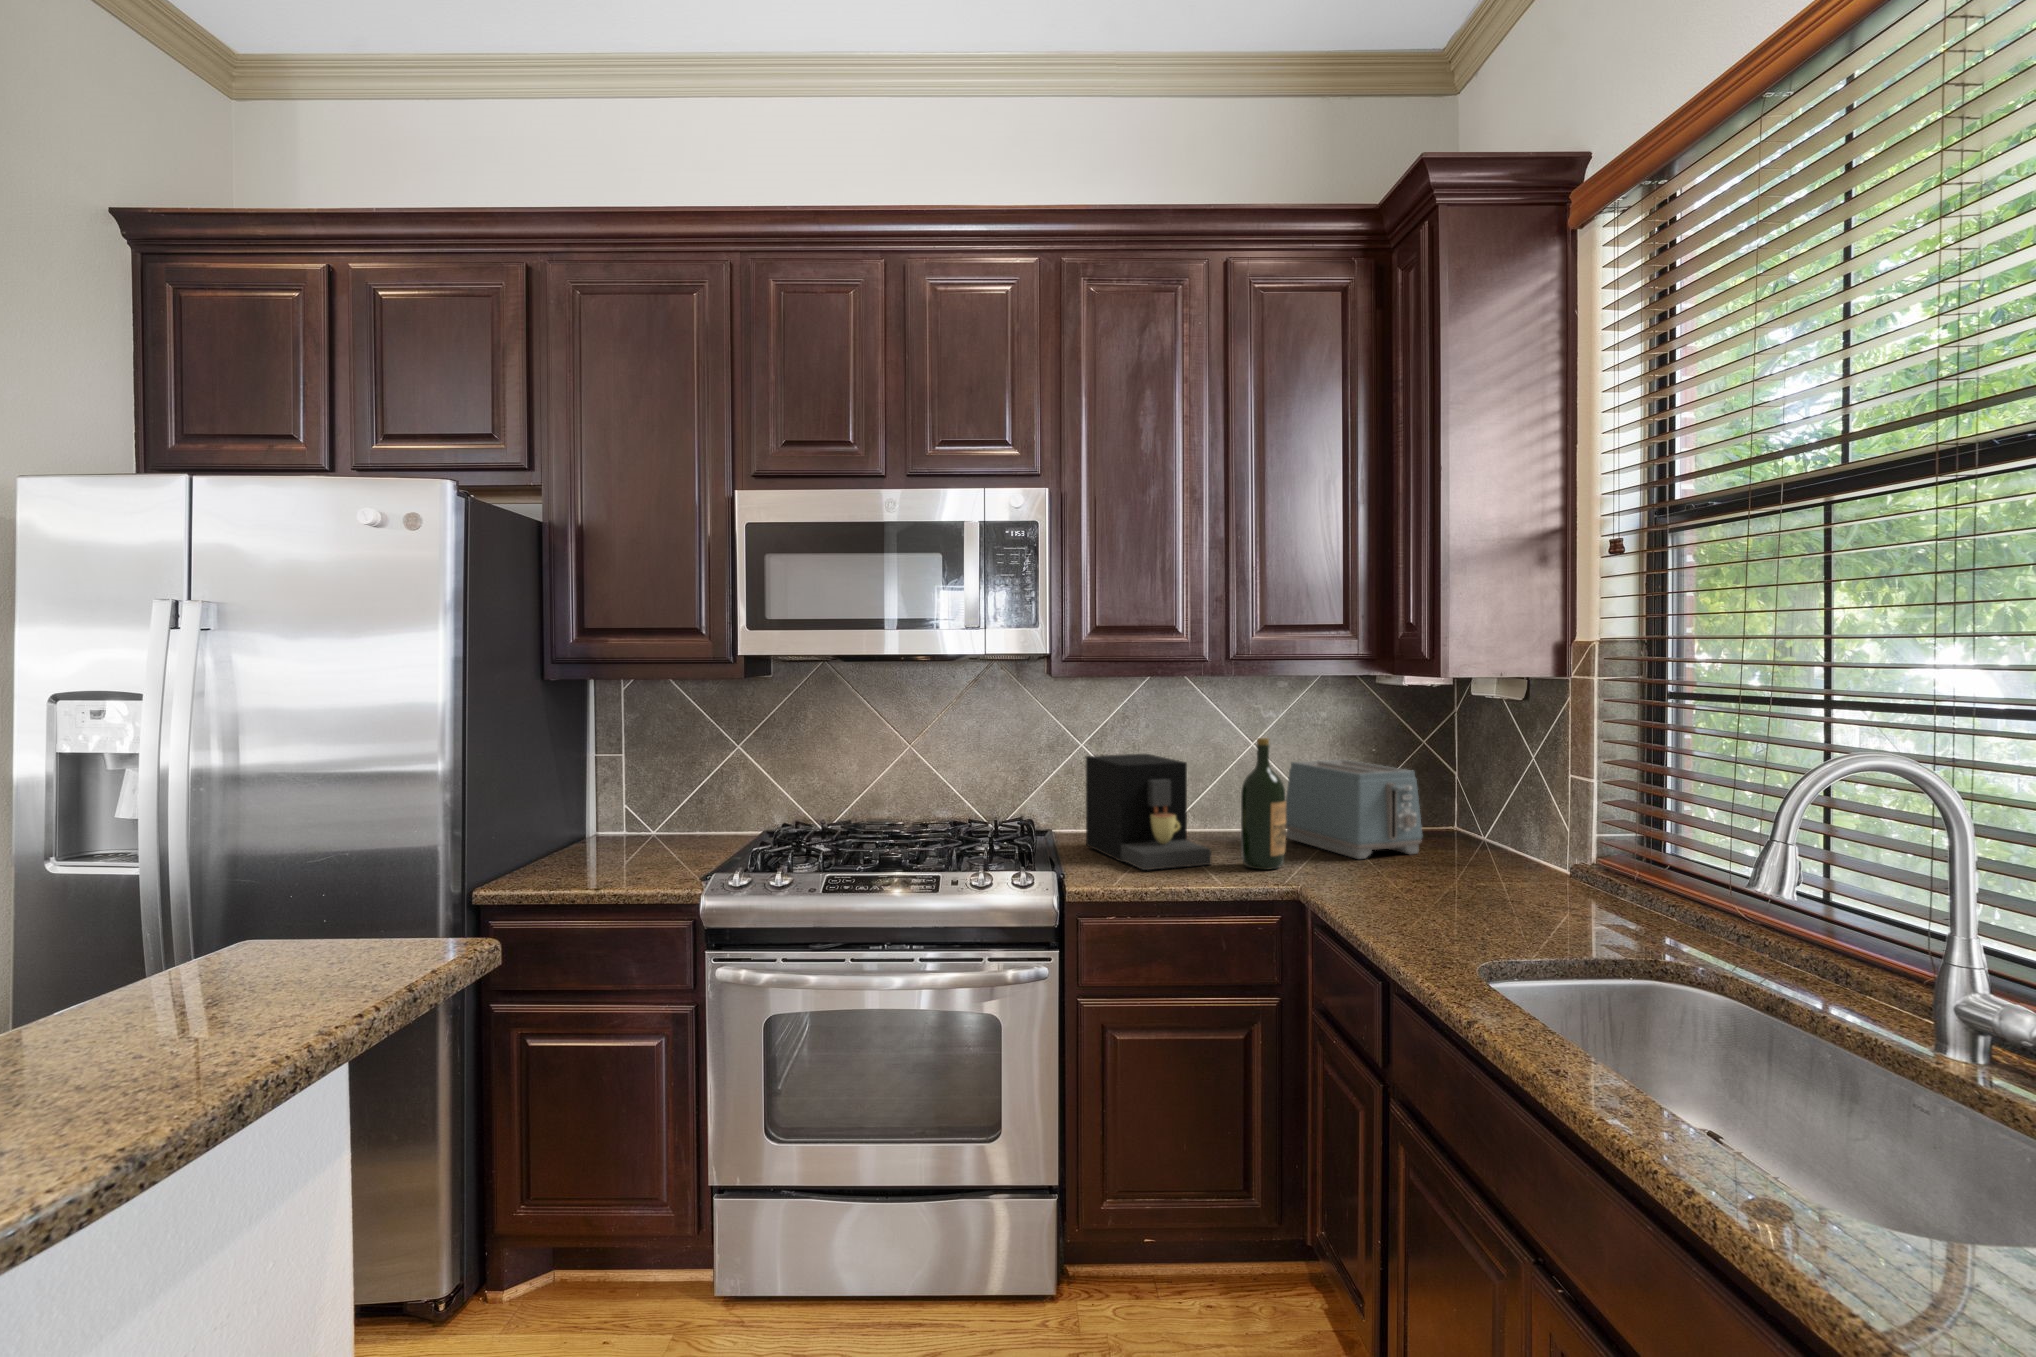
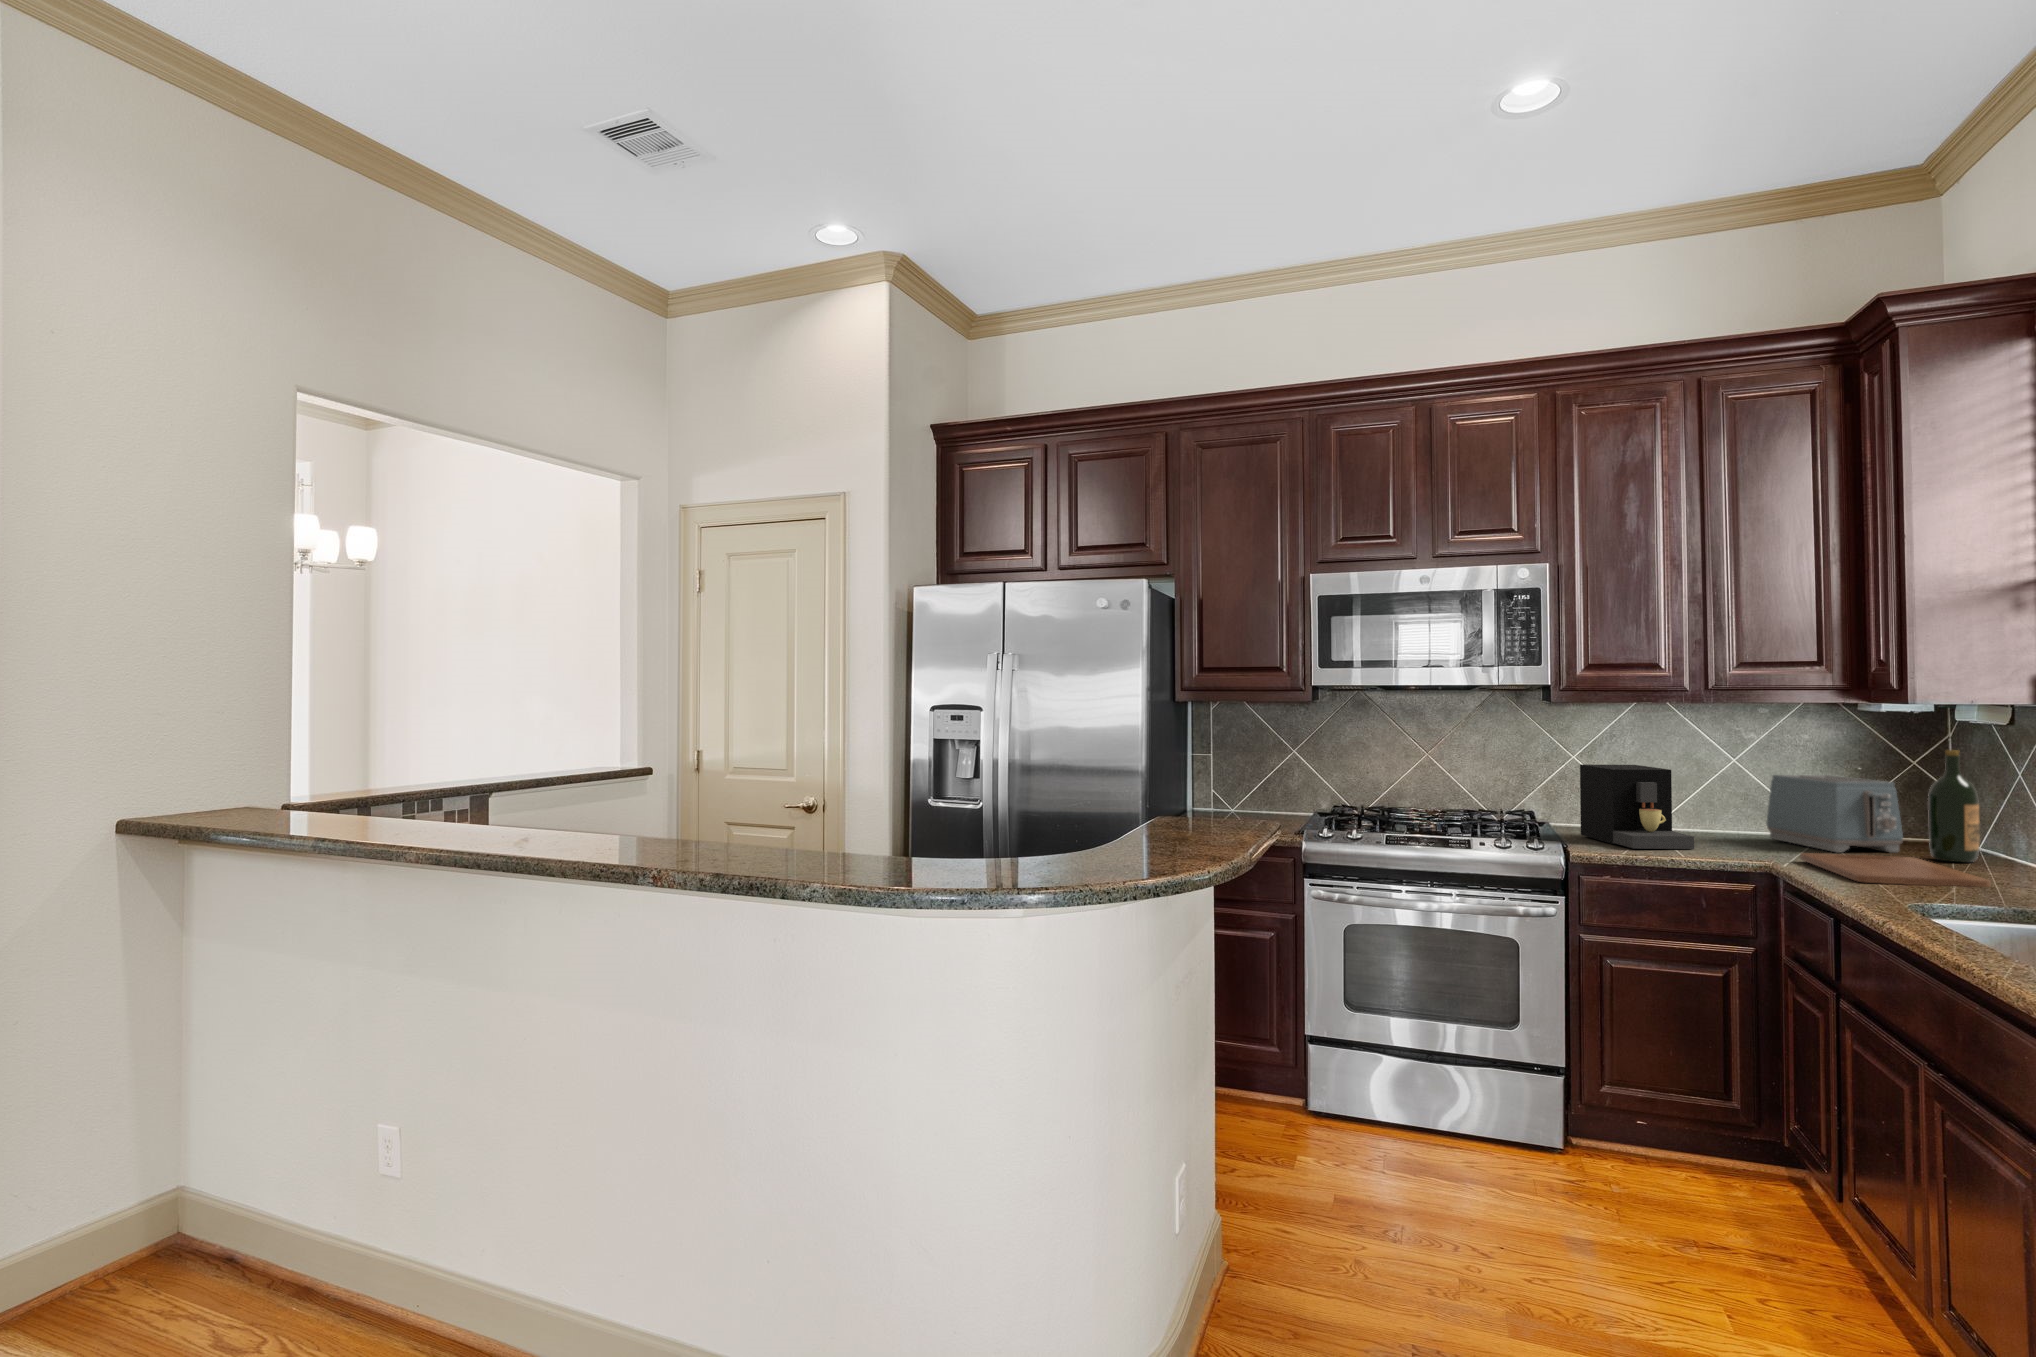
wine bottle: present [1241,738,1286,870] -> present [1928,750,1980,863]
cutting board: none [1328,868,1539,923] -> present [1800,853,1991,887]

